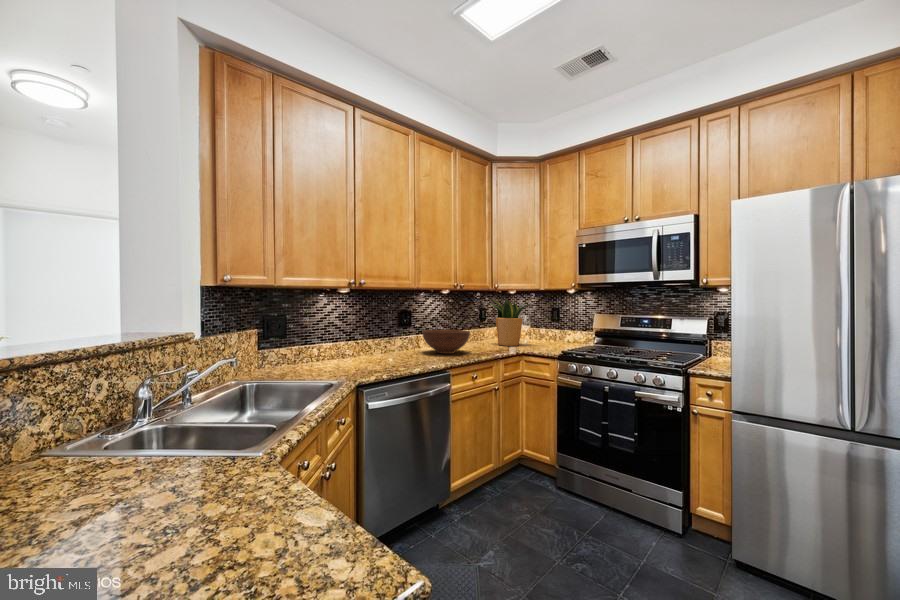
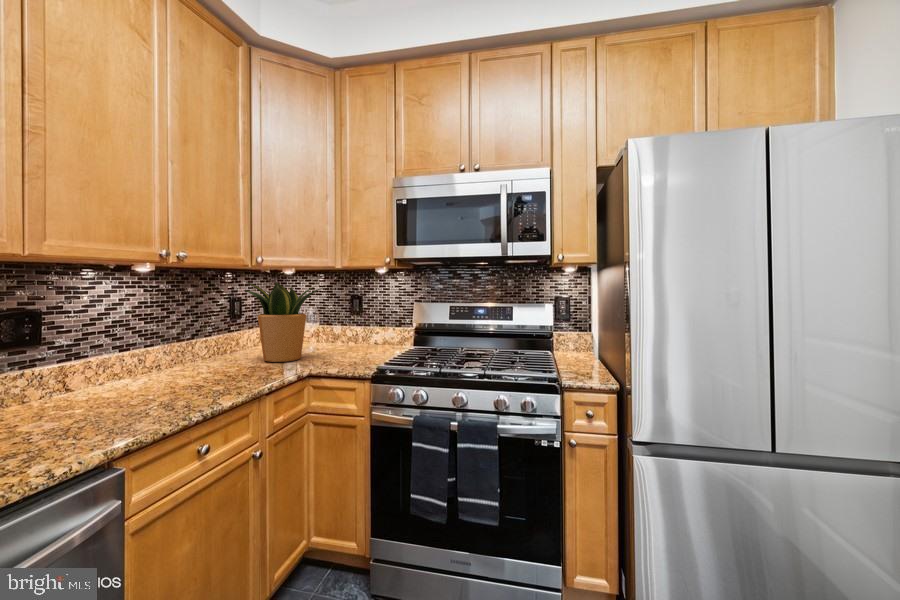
fruit bowl: present [422,330,470,354] -> none [61,346,196,405]

